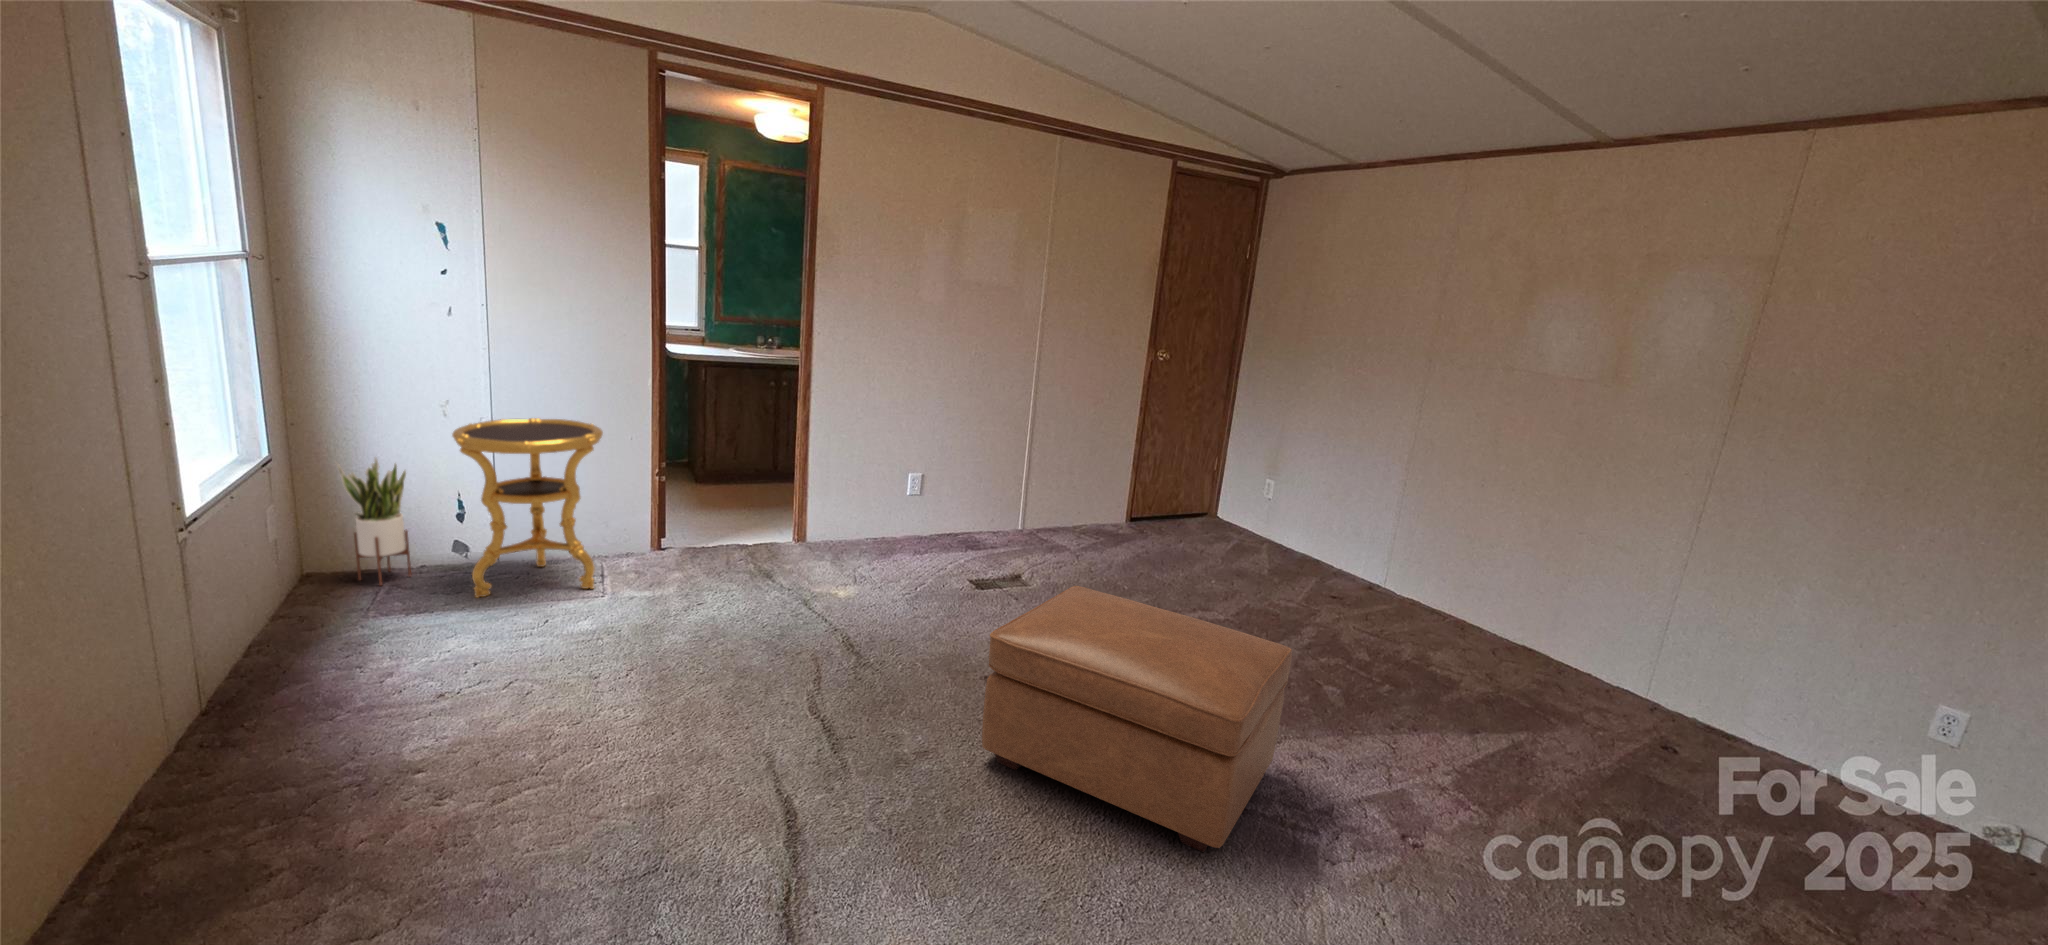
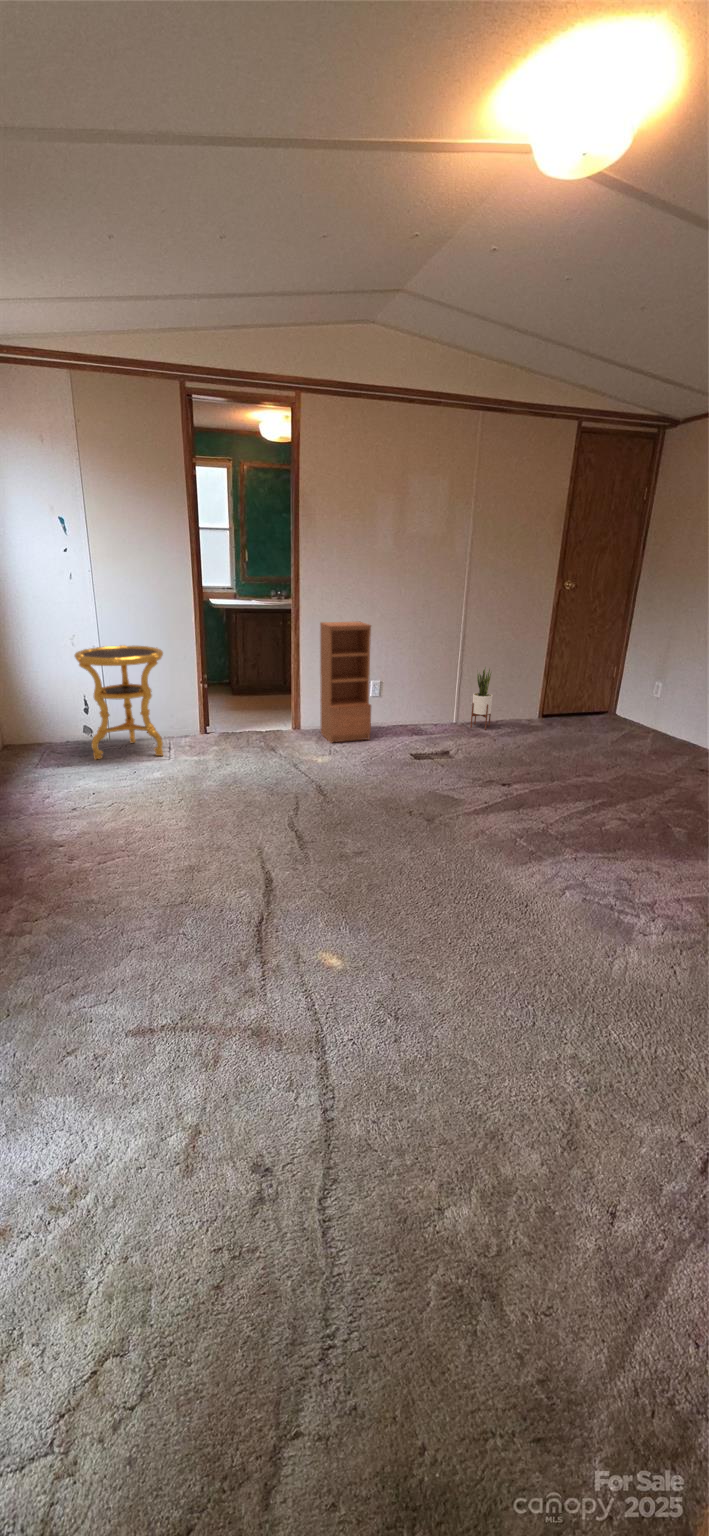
bookcase: none [836,393,915,563] -> present [320,622,371,743]
potted plant: present [336,458,412,585] -> present [470,665,493,730]
ottoman: present [982,586,1292,852] -> none [398,746,627,921]

